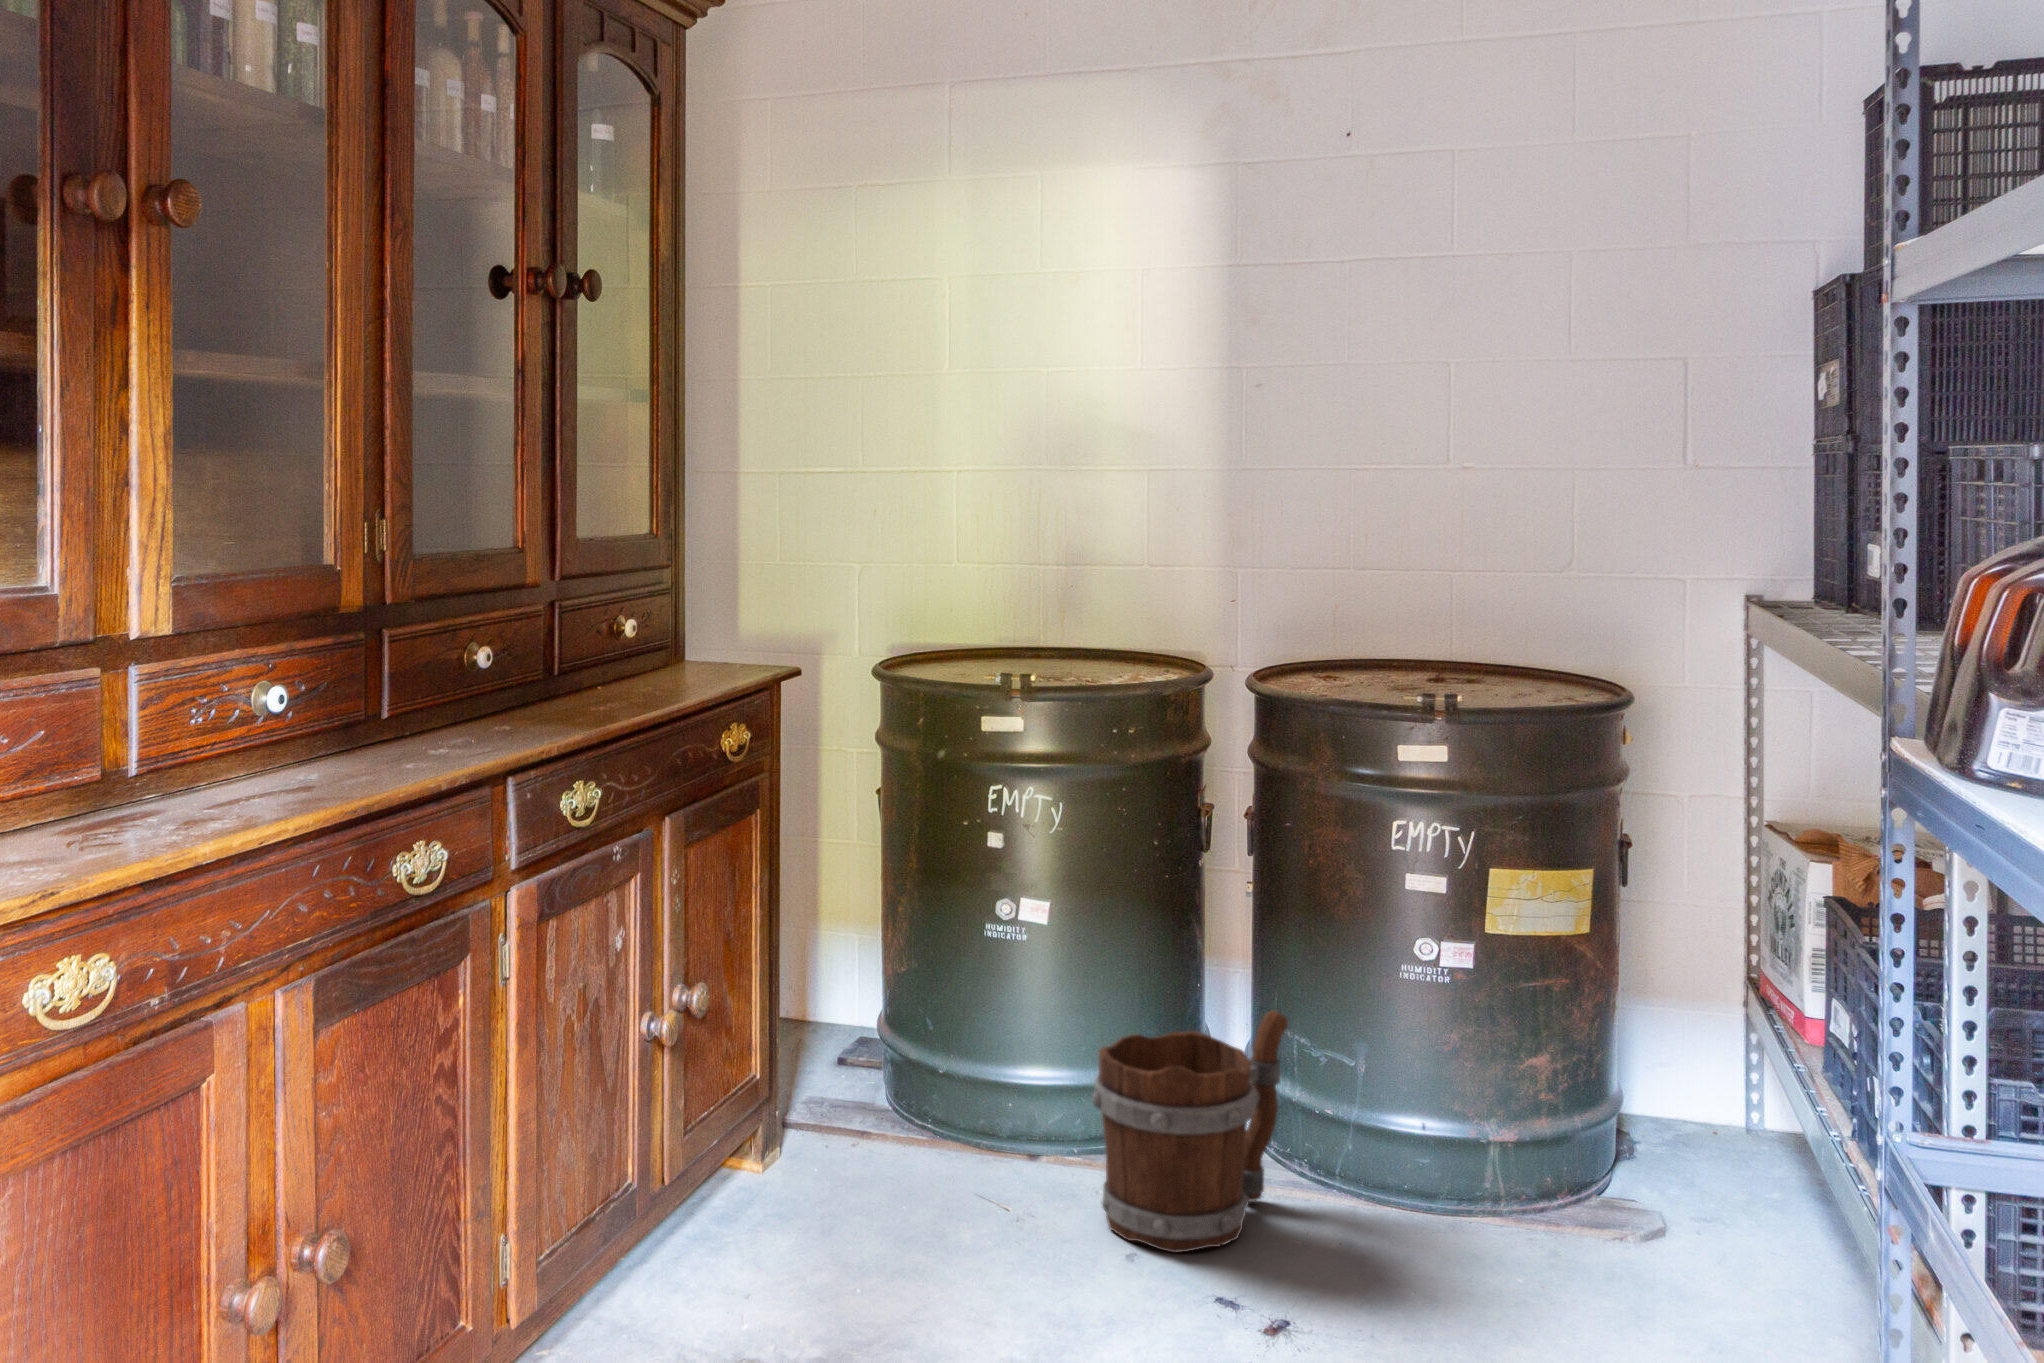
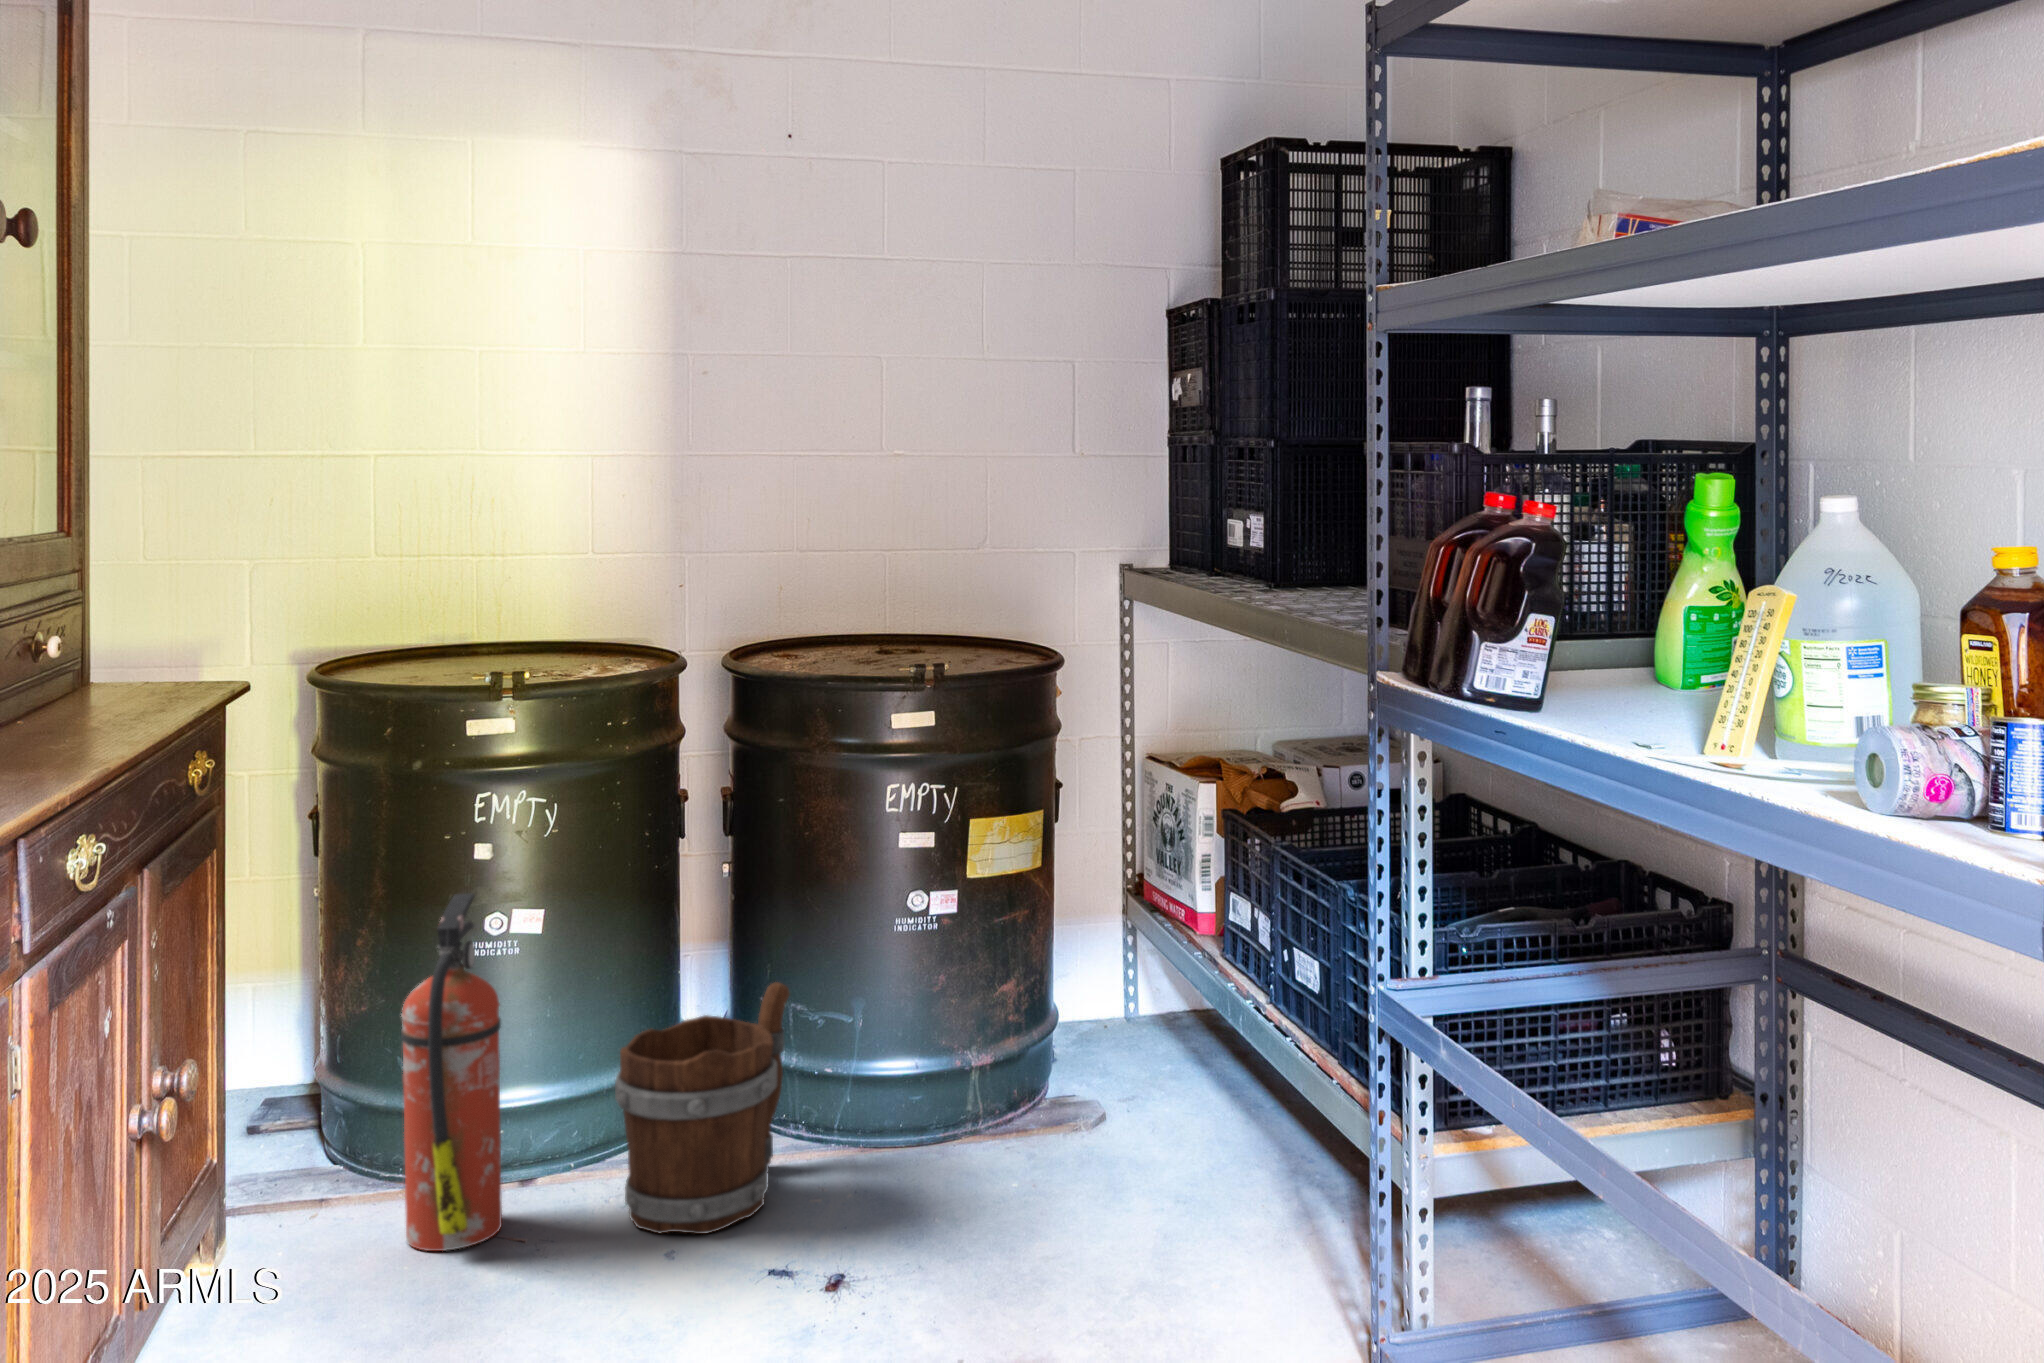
fire extinguisher: none [910,873,996,1207] -> present [401,893,502,1251]

